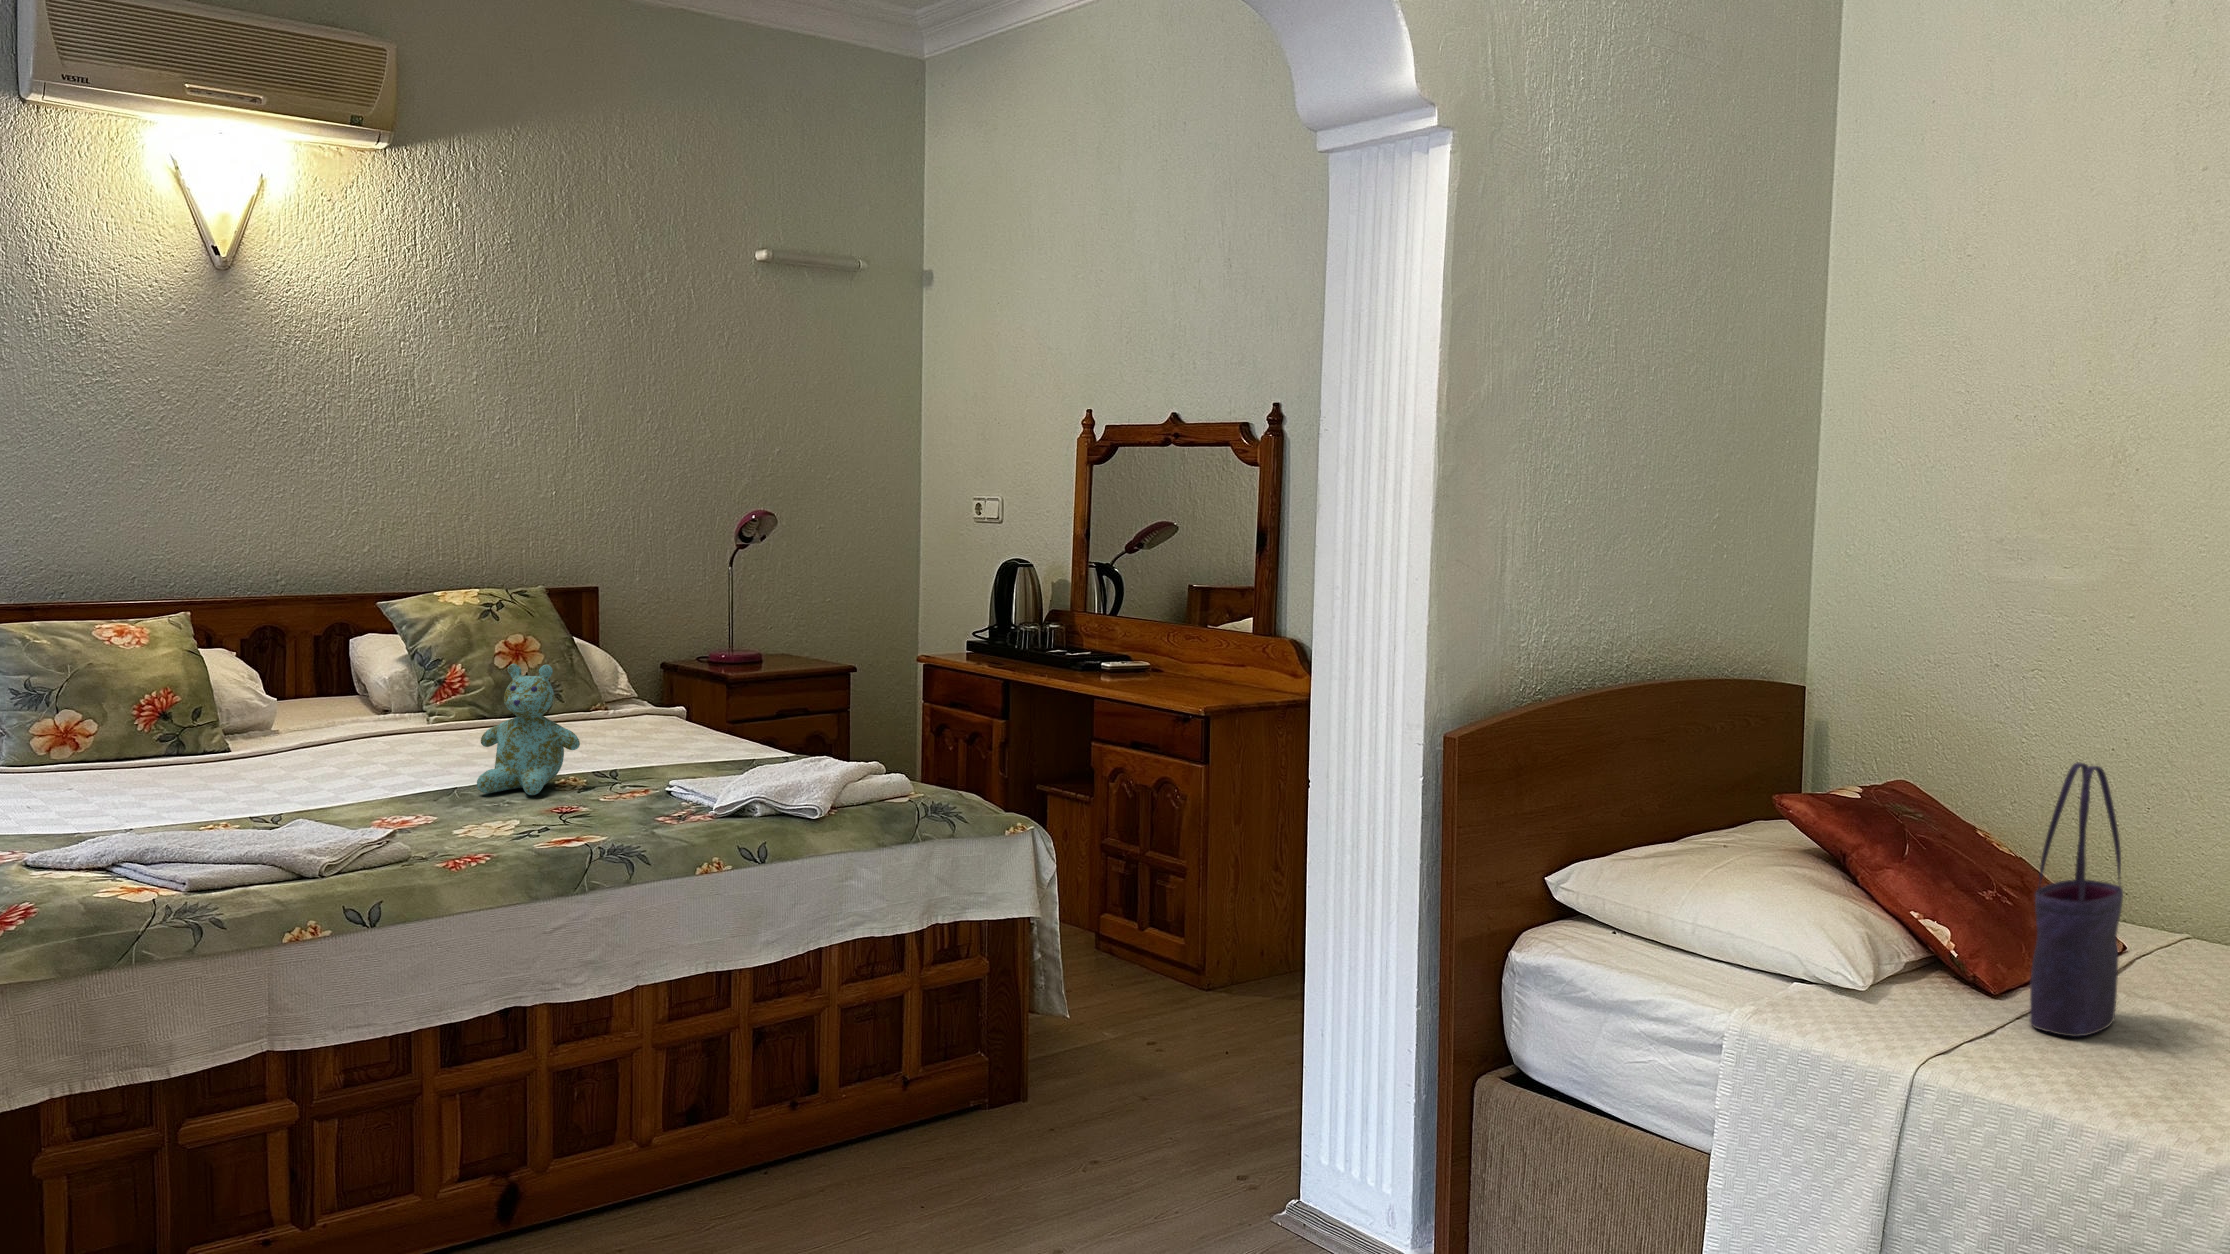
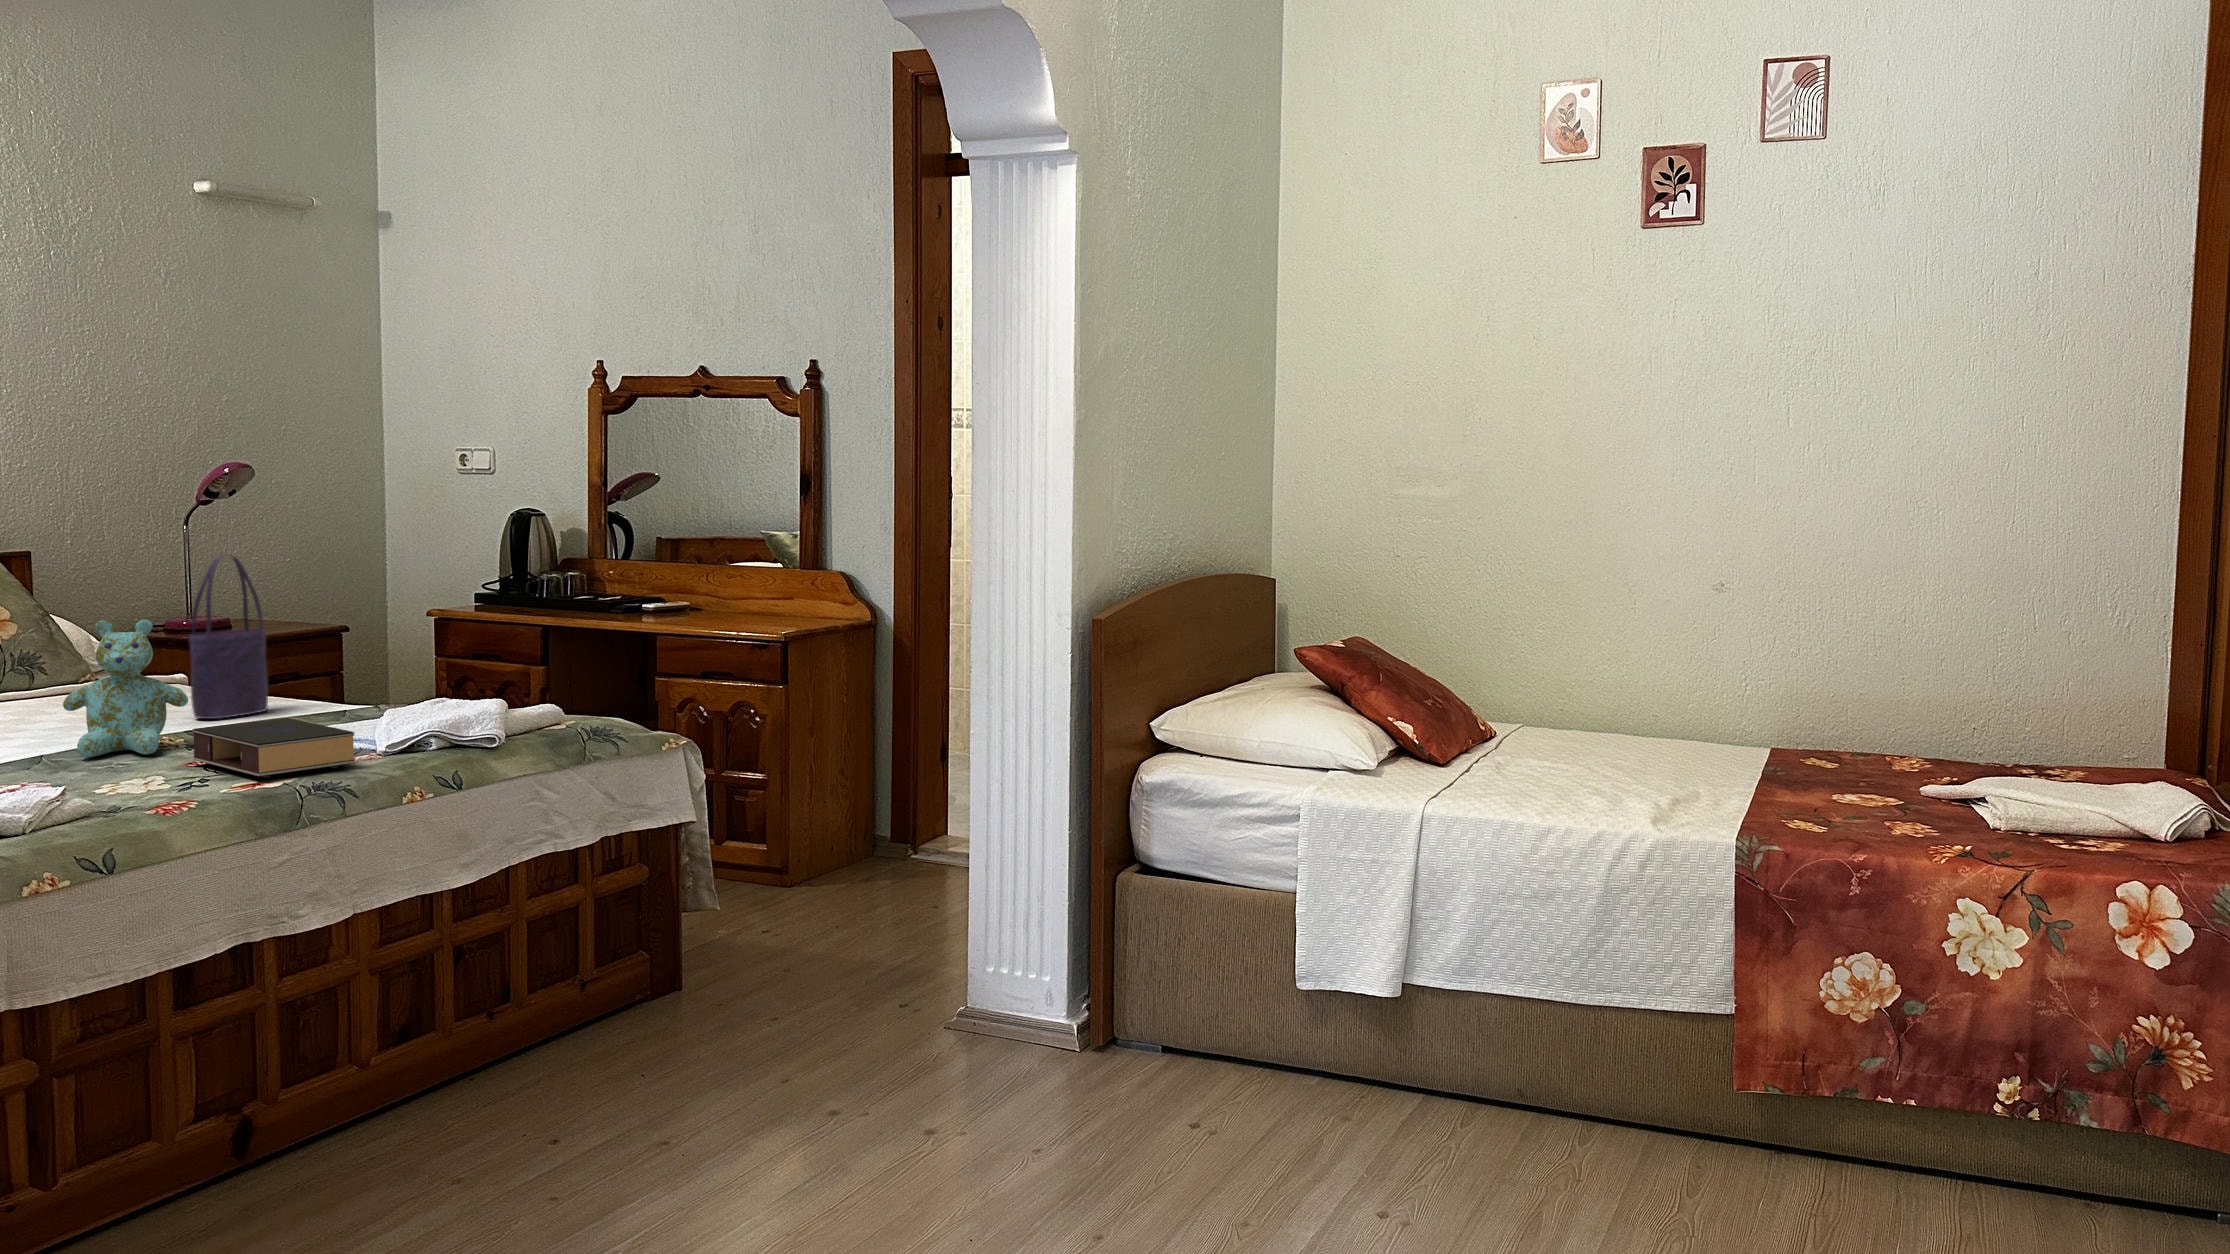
tote bag: present [2030,762,2123,1037] -> present [189,555,268,719]
book: none [551,771,671,835] -> present [193,718,355,778]

